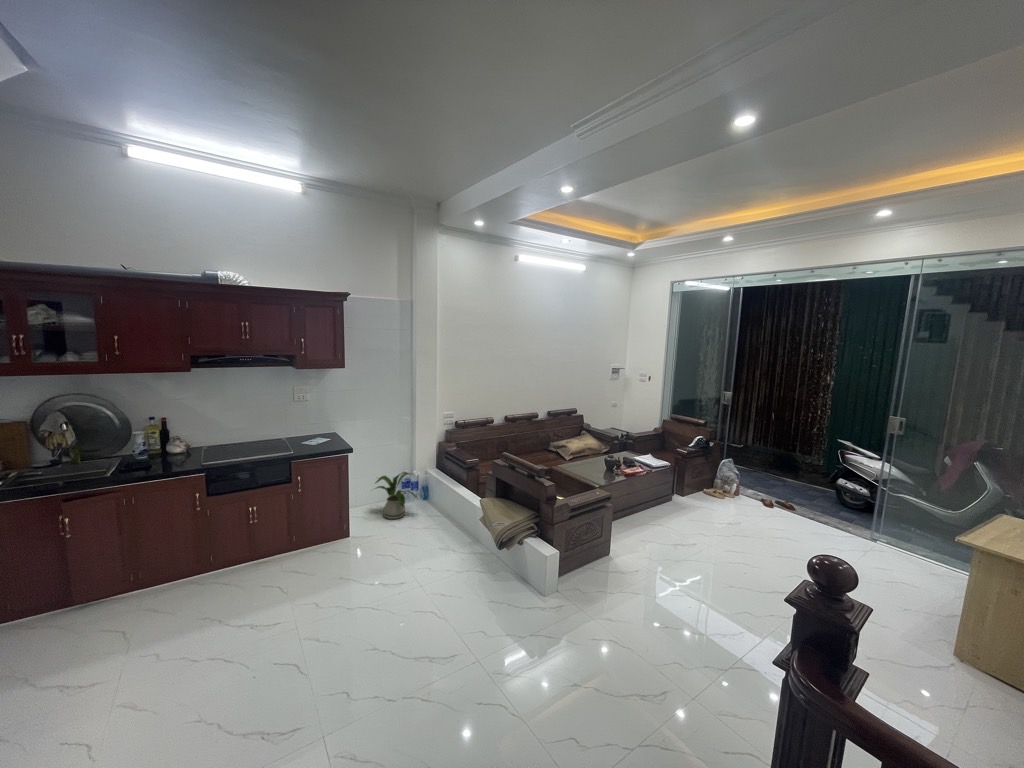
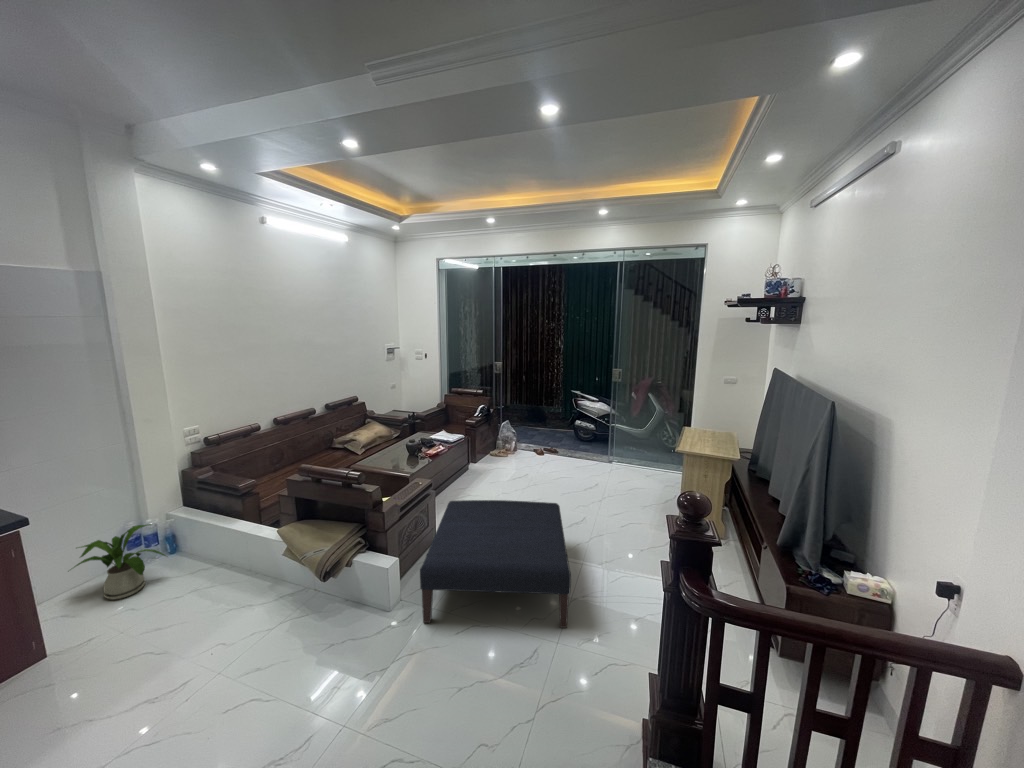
ottoman: none [569,519,753,696] -> present [420,500,571,628]

